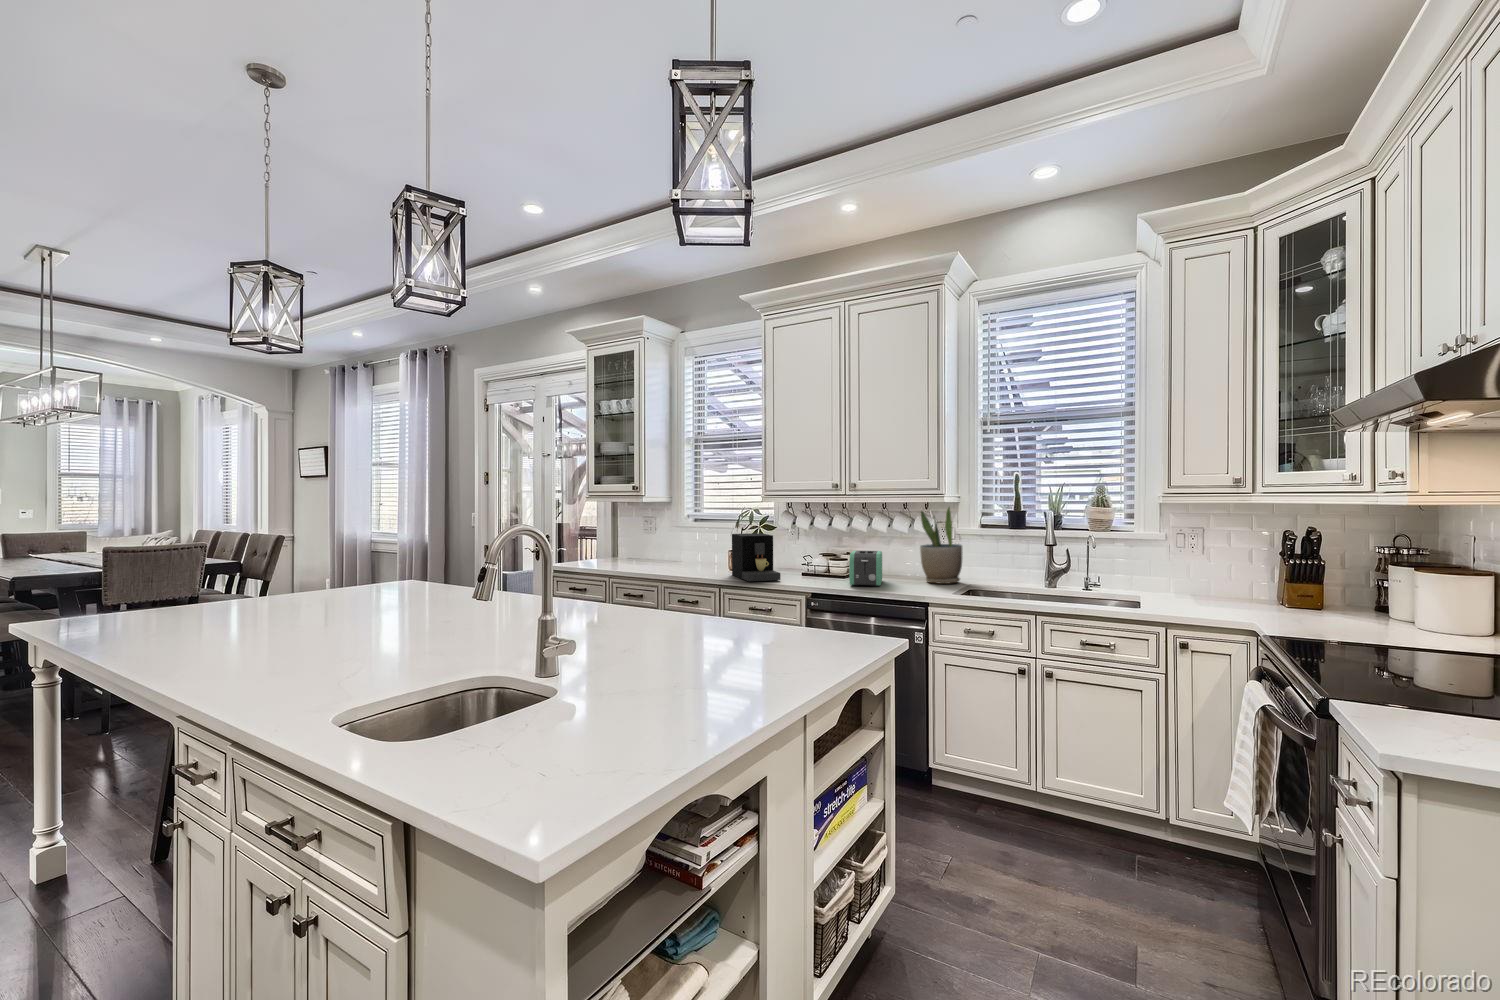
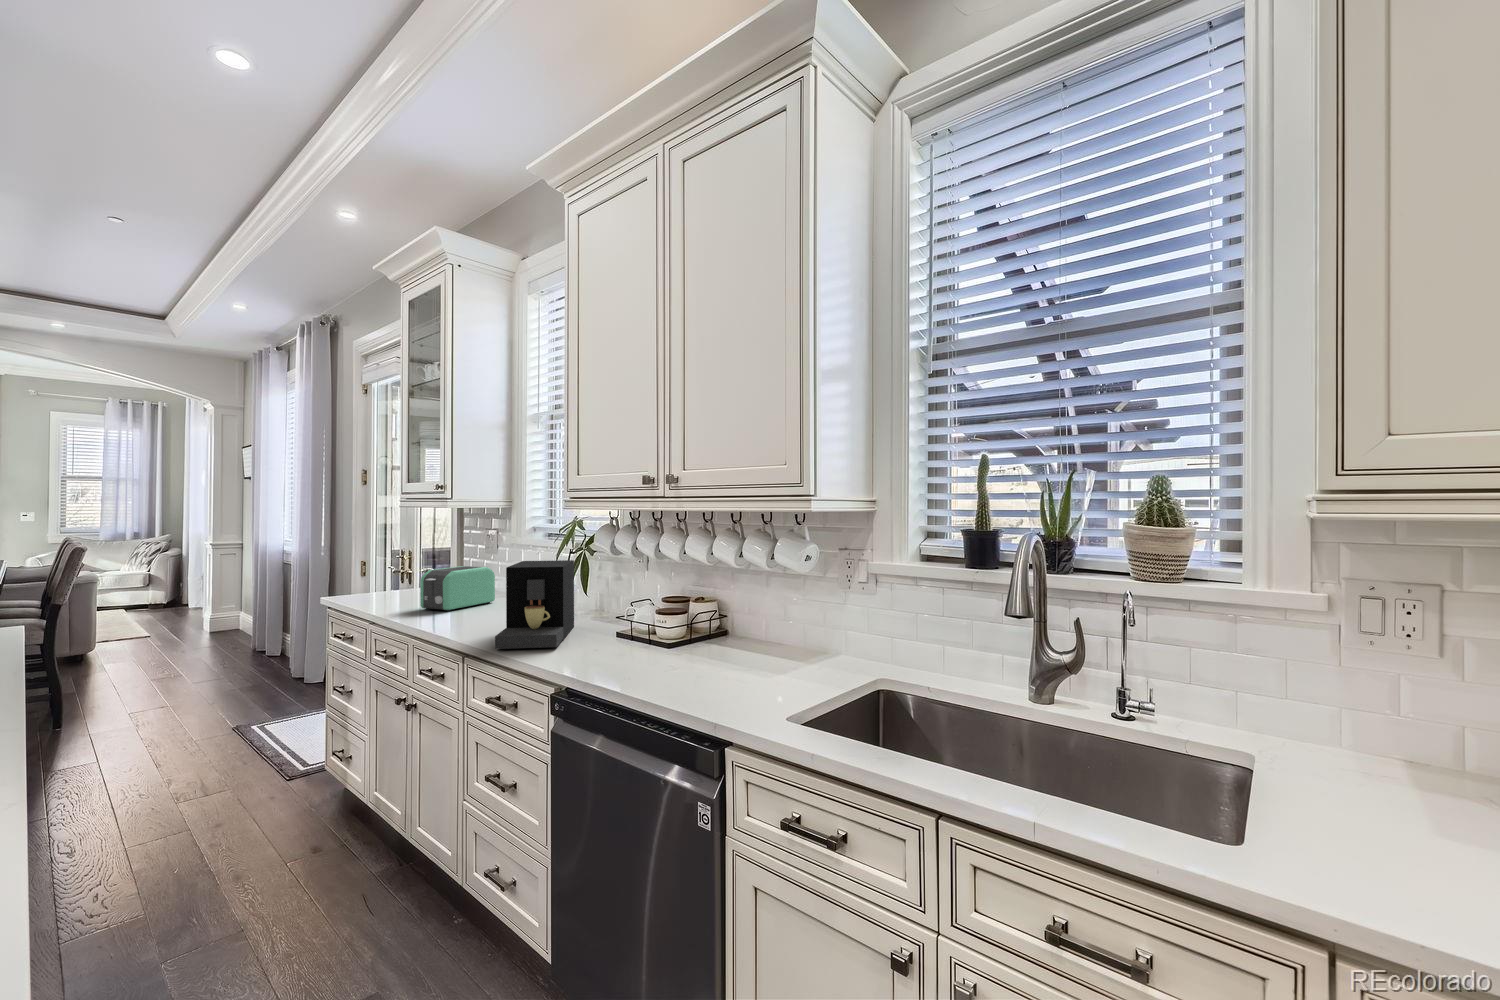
potted plant: present [920,507,962,584] -> none [790,518,872,674]
toaster: present [849,551,882,586] -> present [420,566,495,611]

